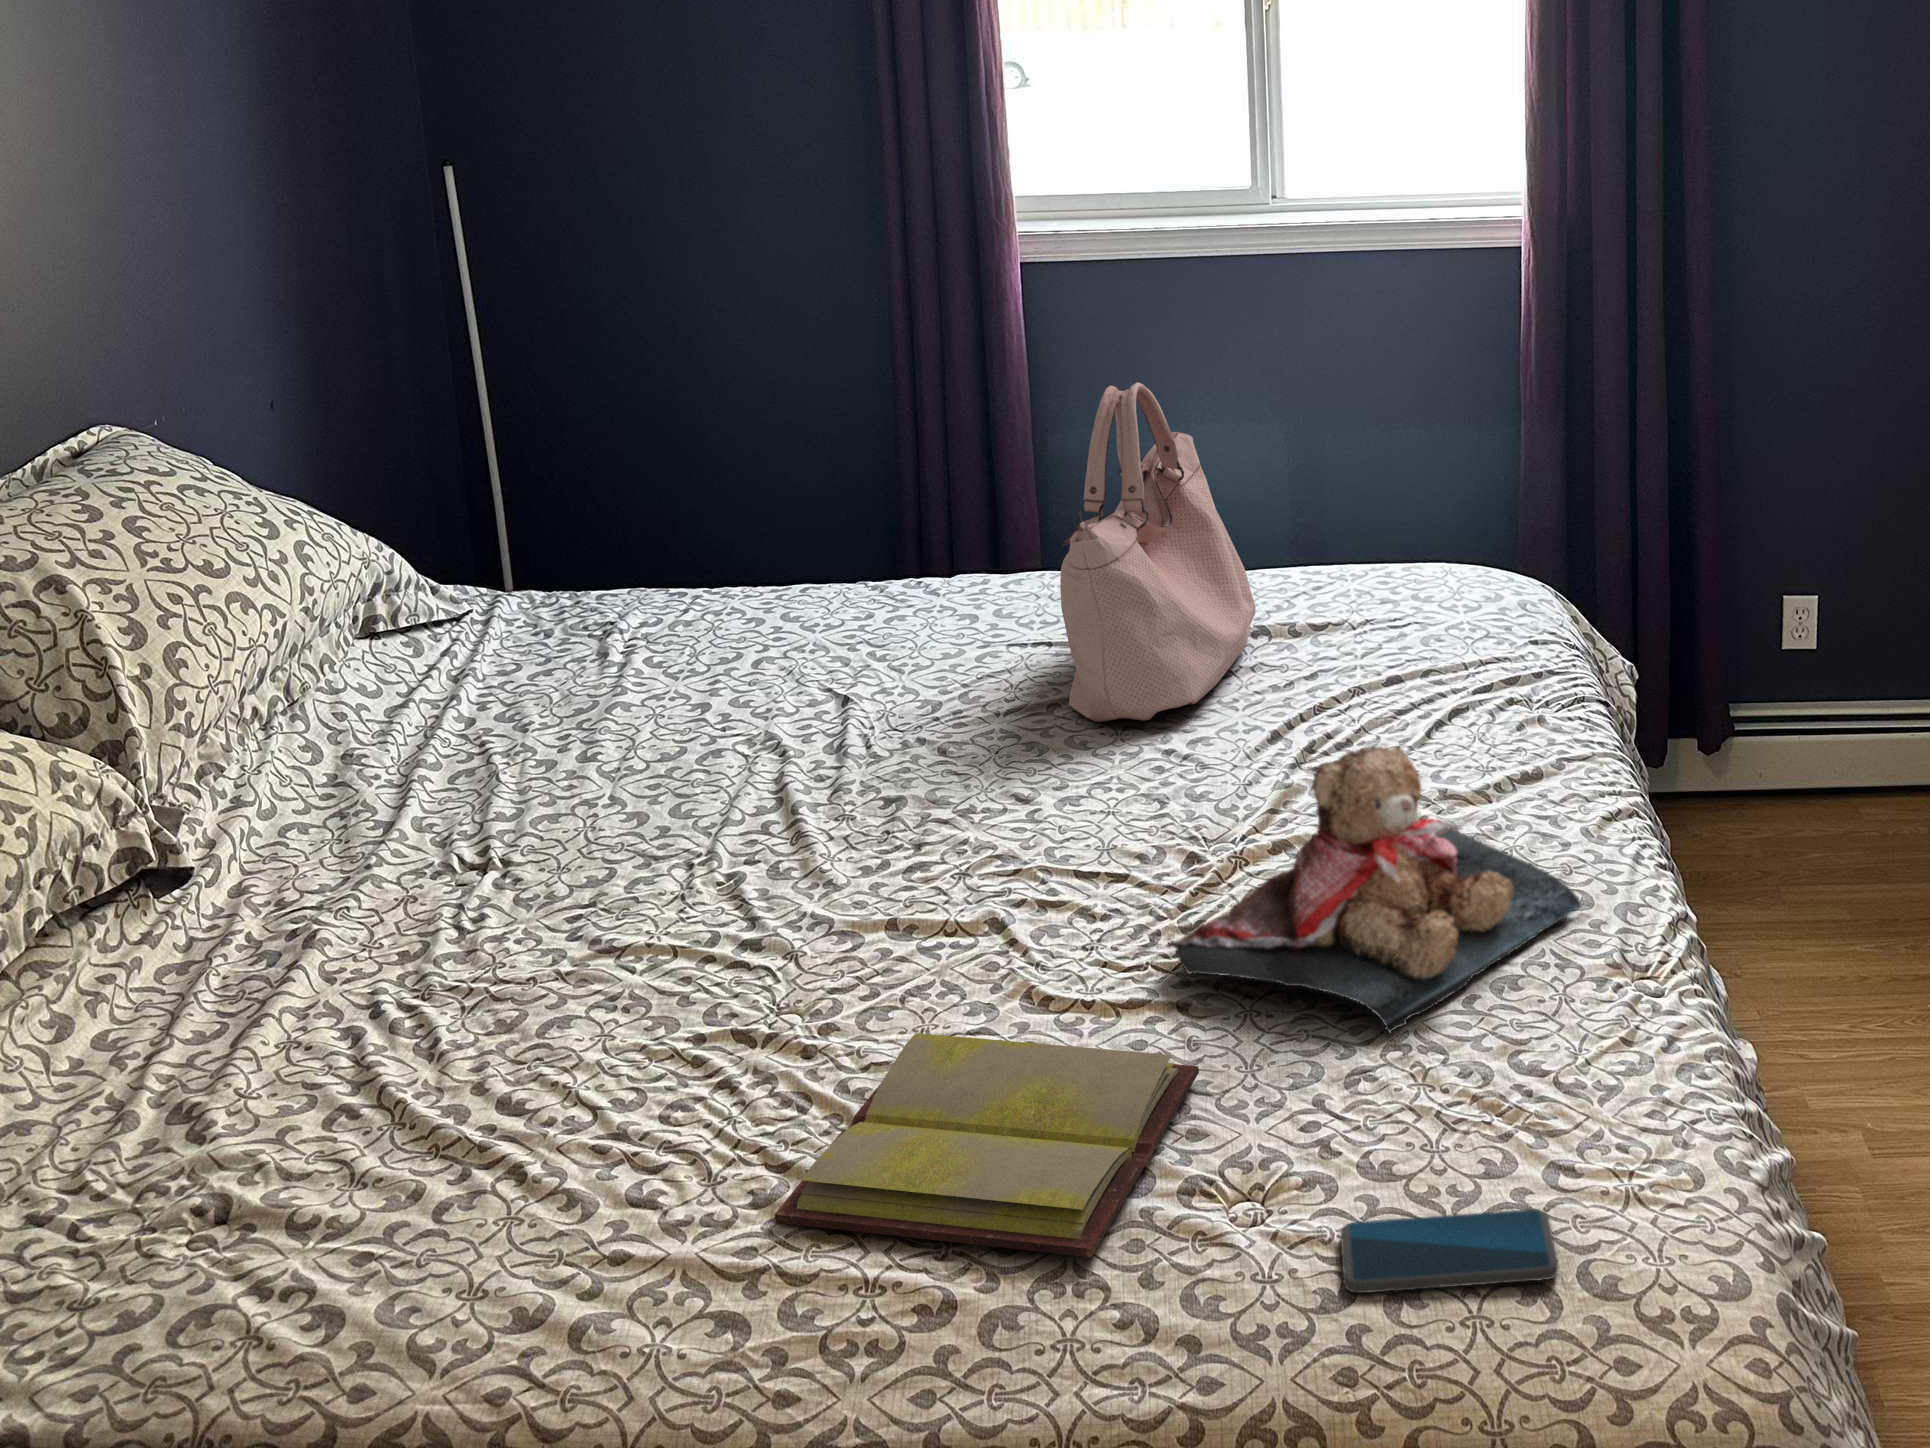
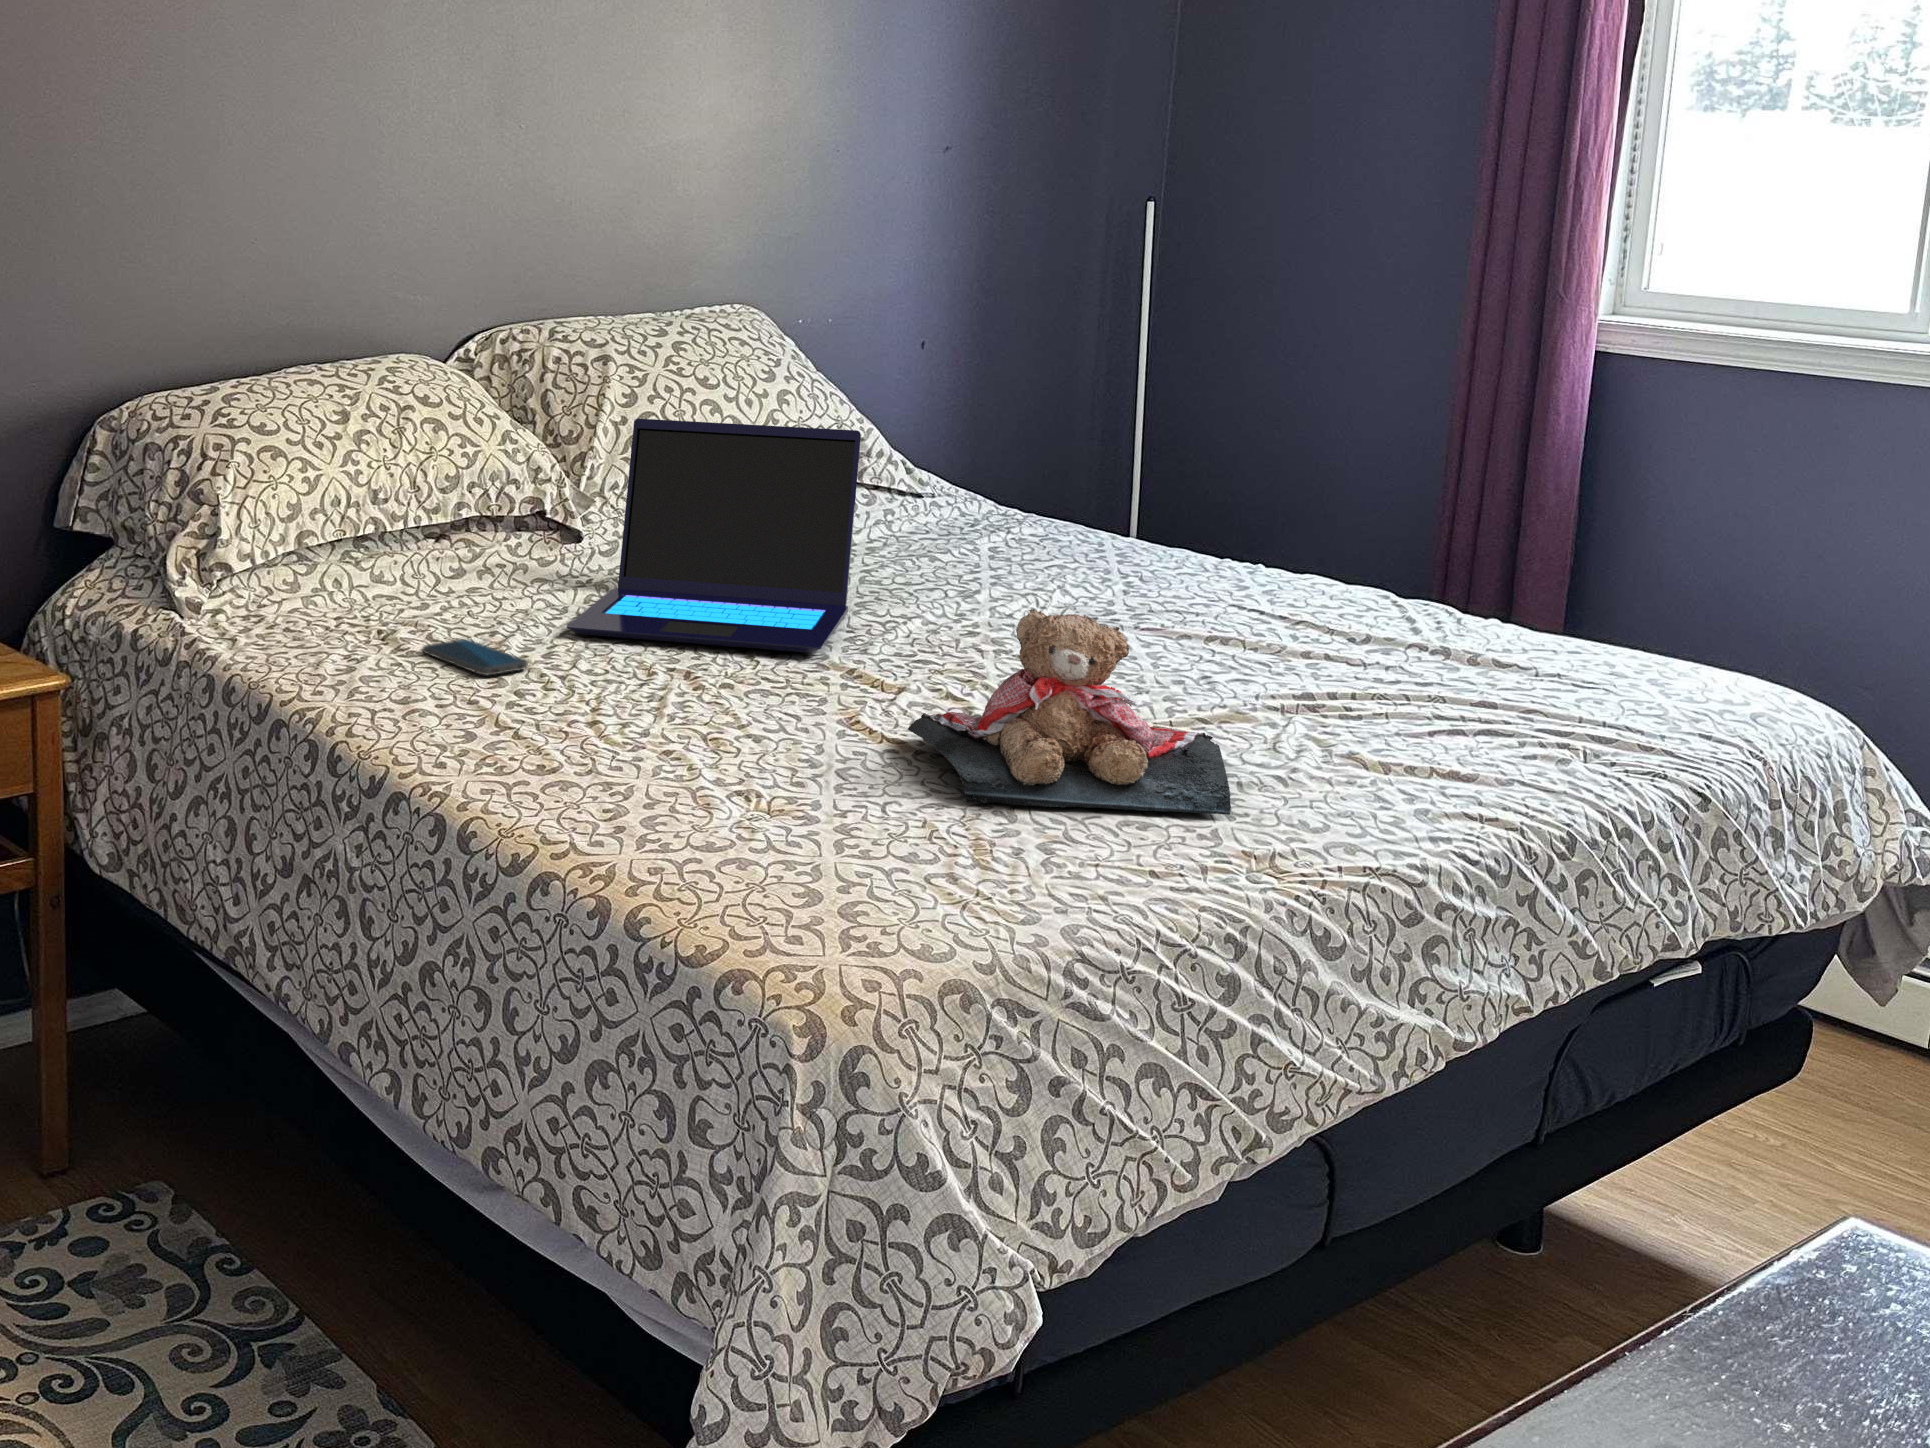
handbag: present [1060,382,1256,722] -> none [1155,393,1397,659]
laptop: none [302,580,837,1046] -> present [567,419,861,653]
diary: present [775,1033,1199,1257] -> none [543,690,829,788]
smartphone: present [1340,1209,1558,1293] -> present [422,639,528,675]

